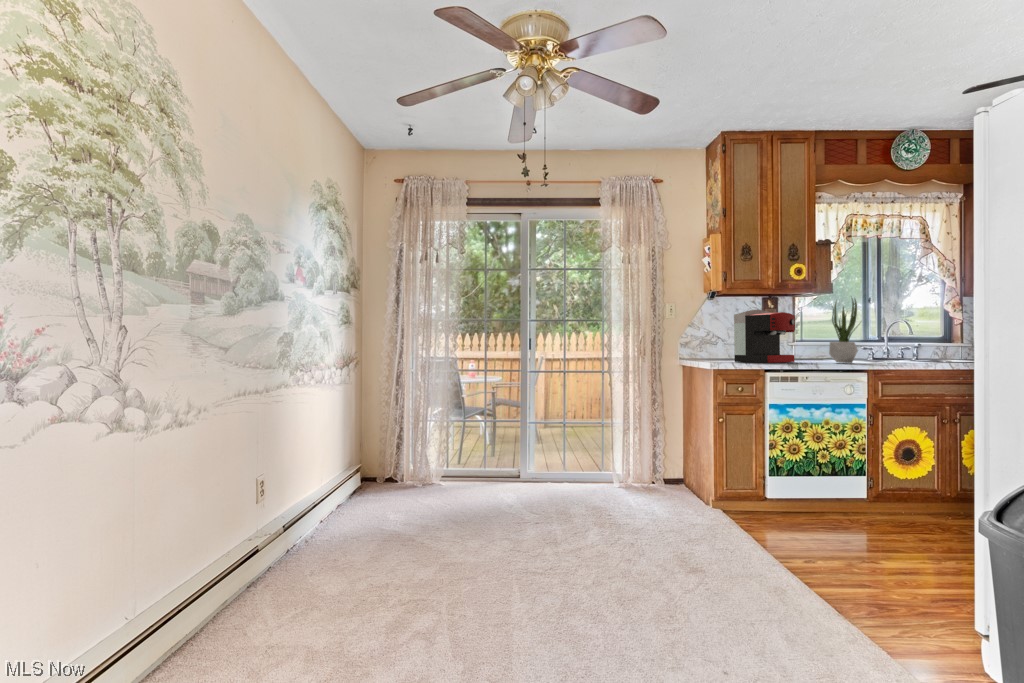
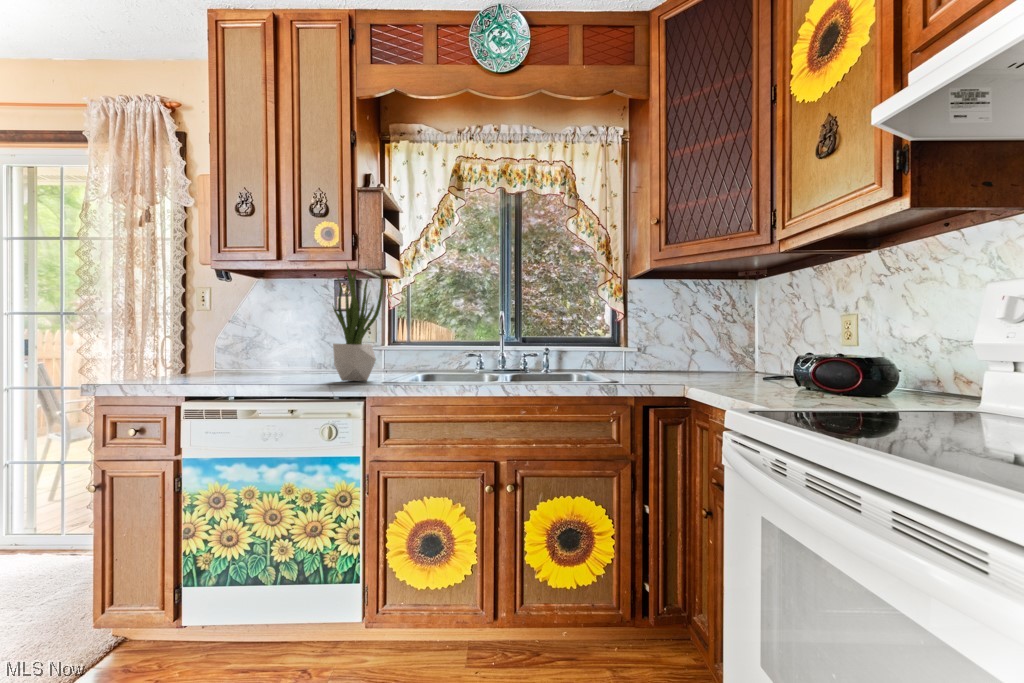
coffee maker: present [734,310,795,363] -> none [255,289,331,378]

